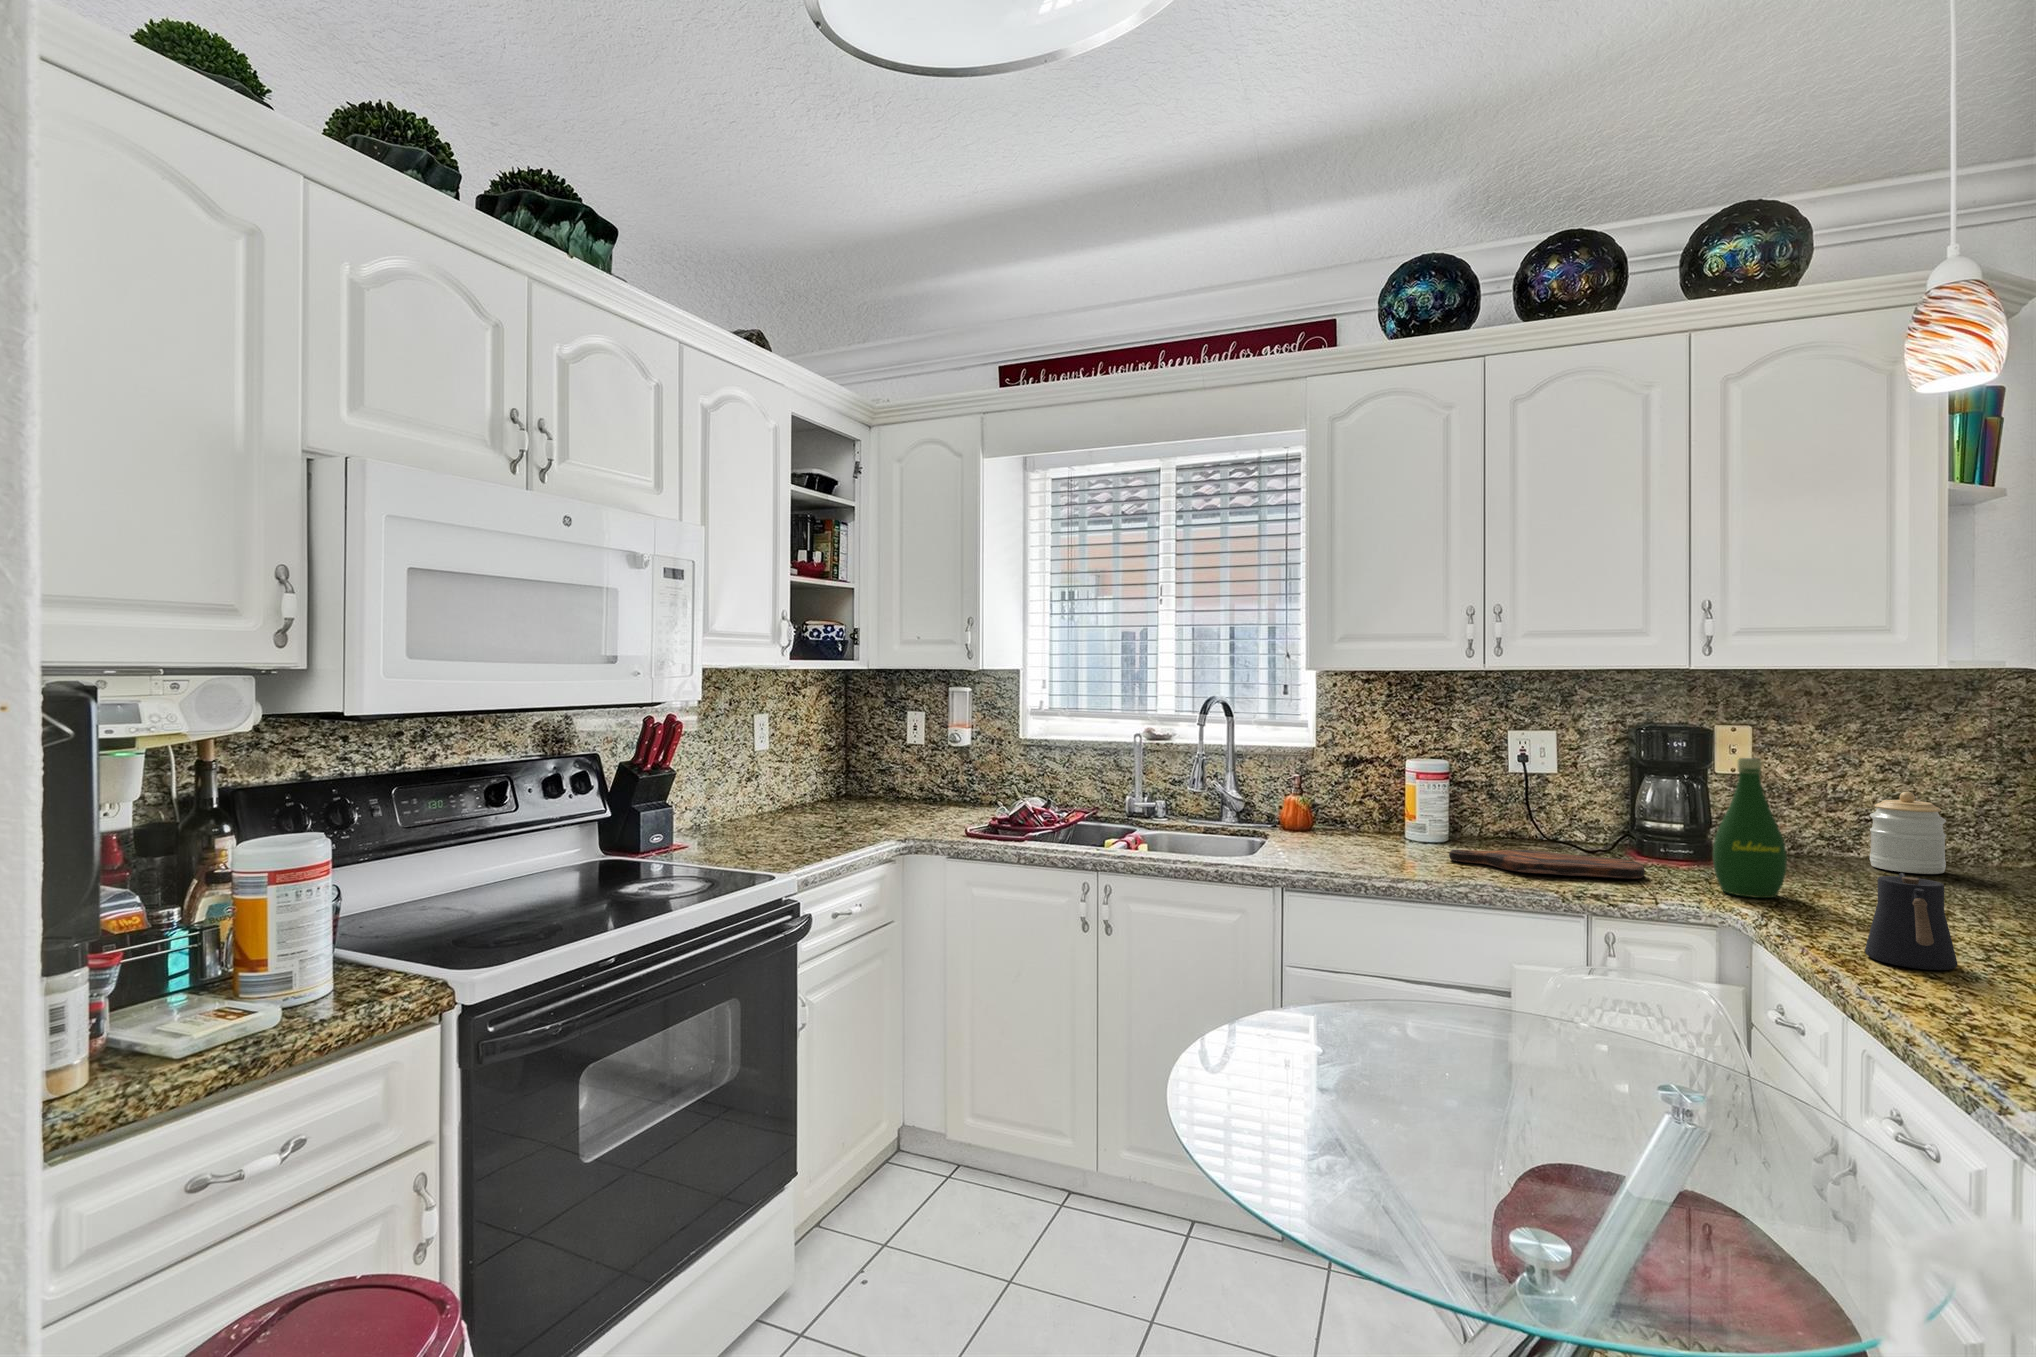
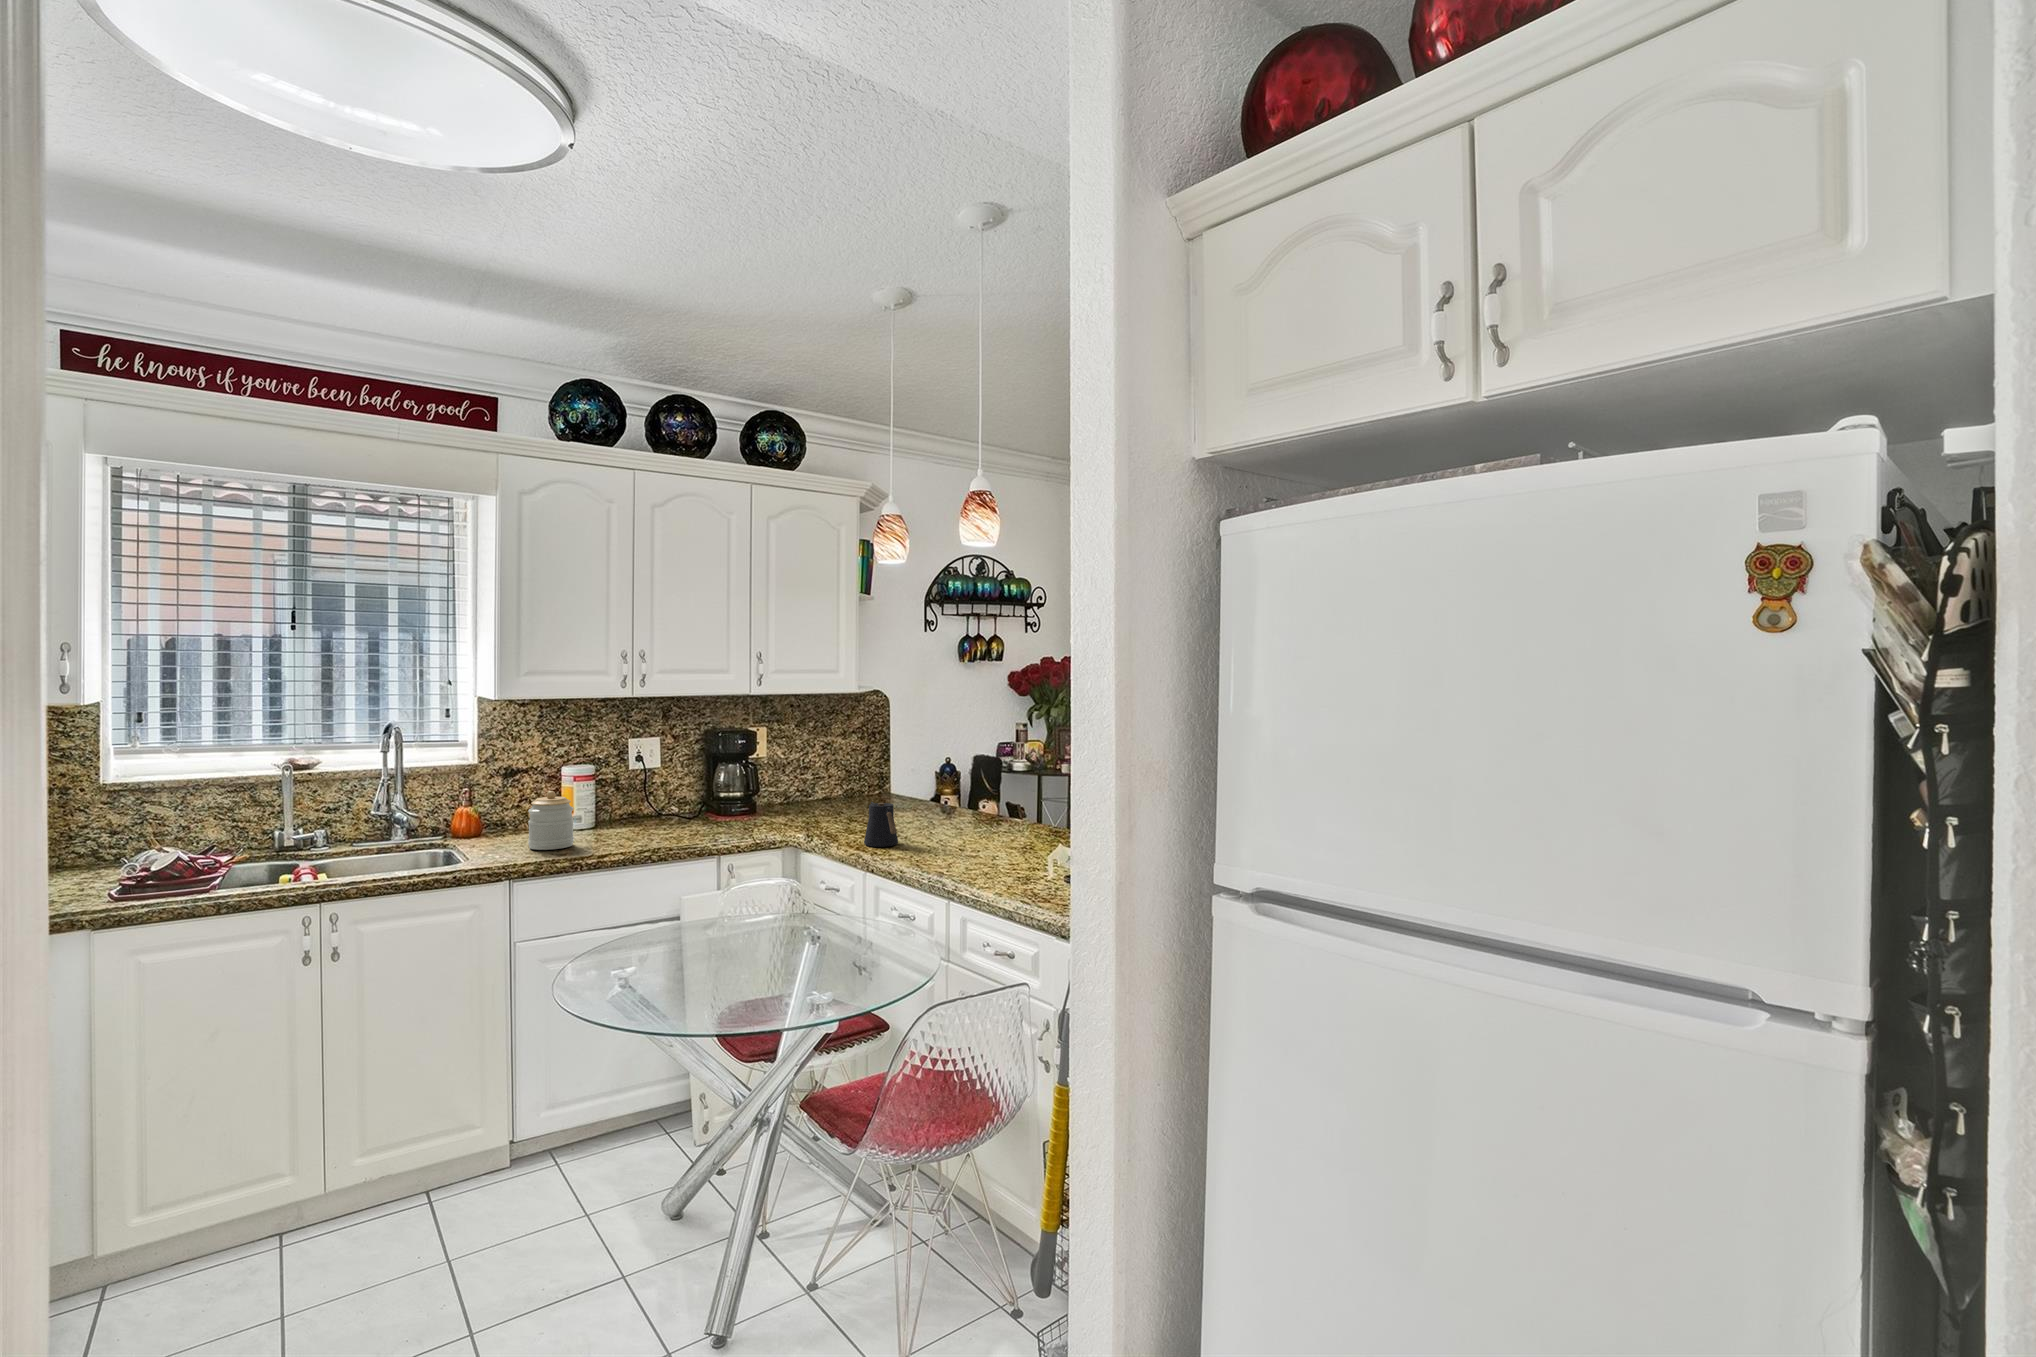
bottle: present [1713,758,1787,898] -> none [774,748,809,829]
jar: present [1870,792,1946,874] -> present [528,791,574,850]
cutting board: present [1449,850,1645,879] -> none [615,819,737,837]

